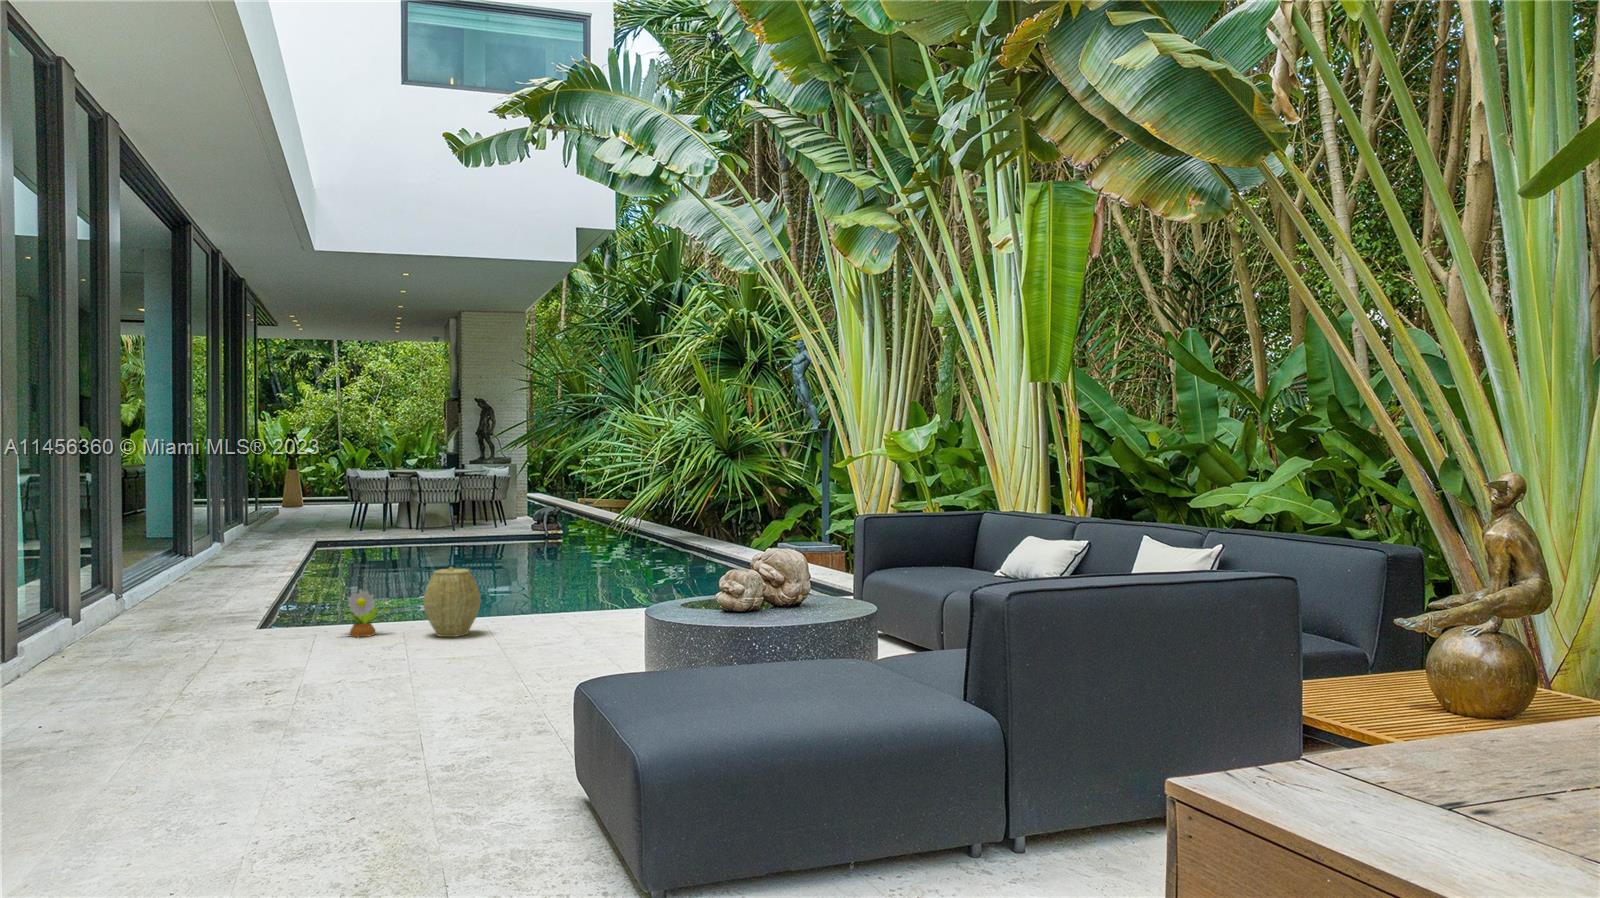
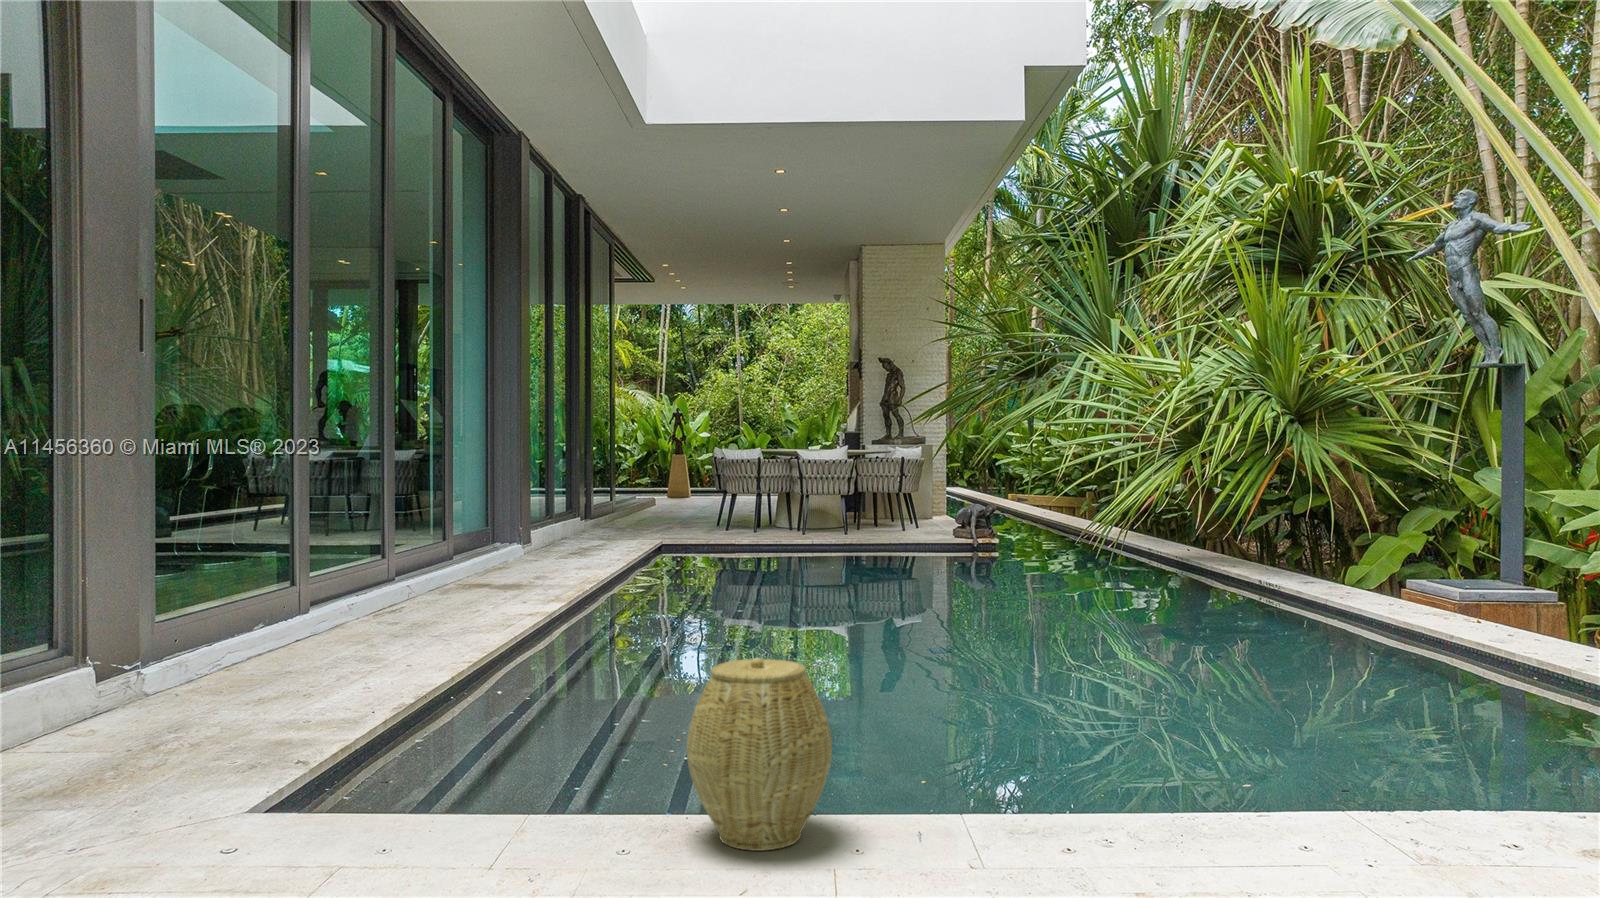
decorative plant: present [341,589,390,637] -> none [489,702,625,823]

